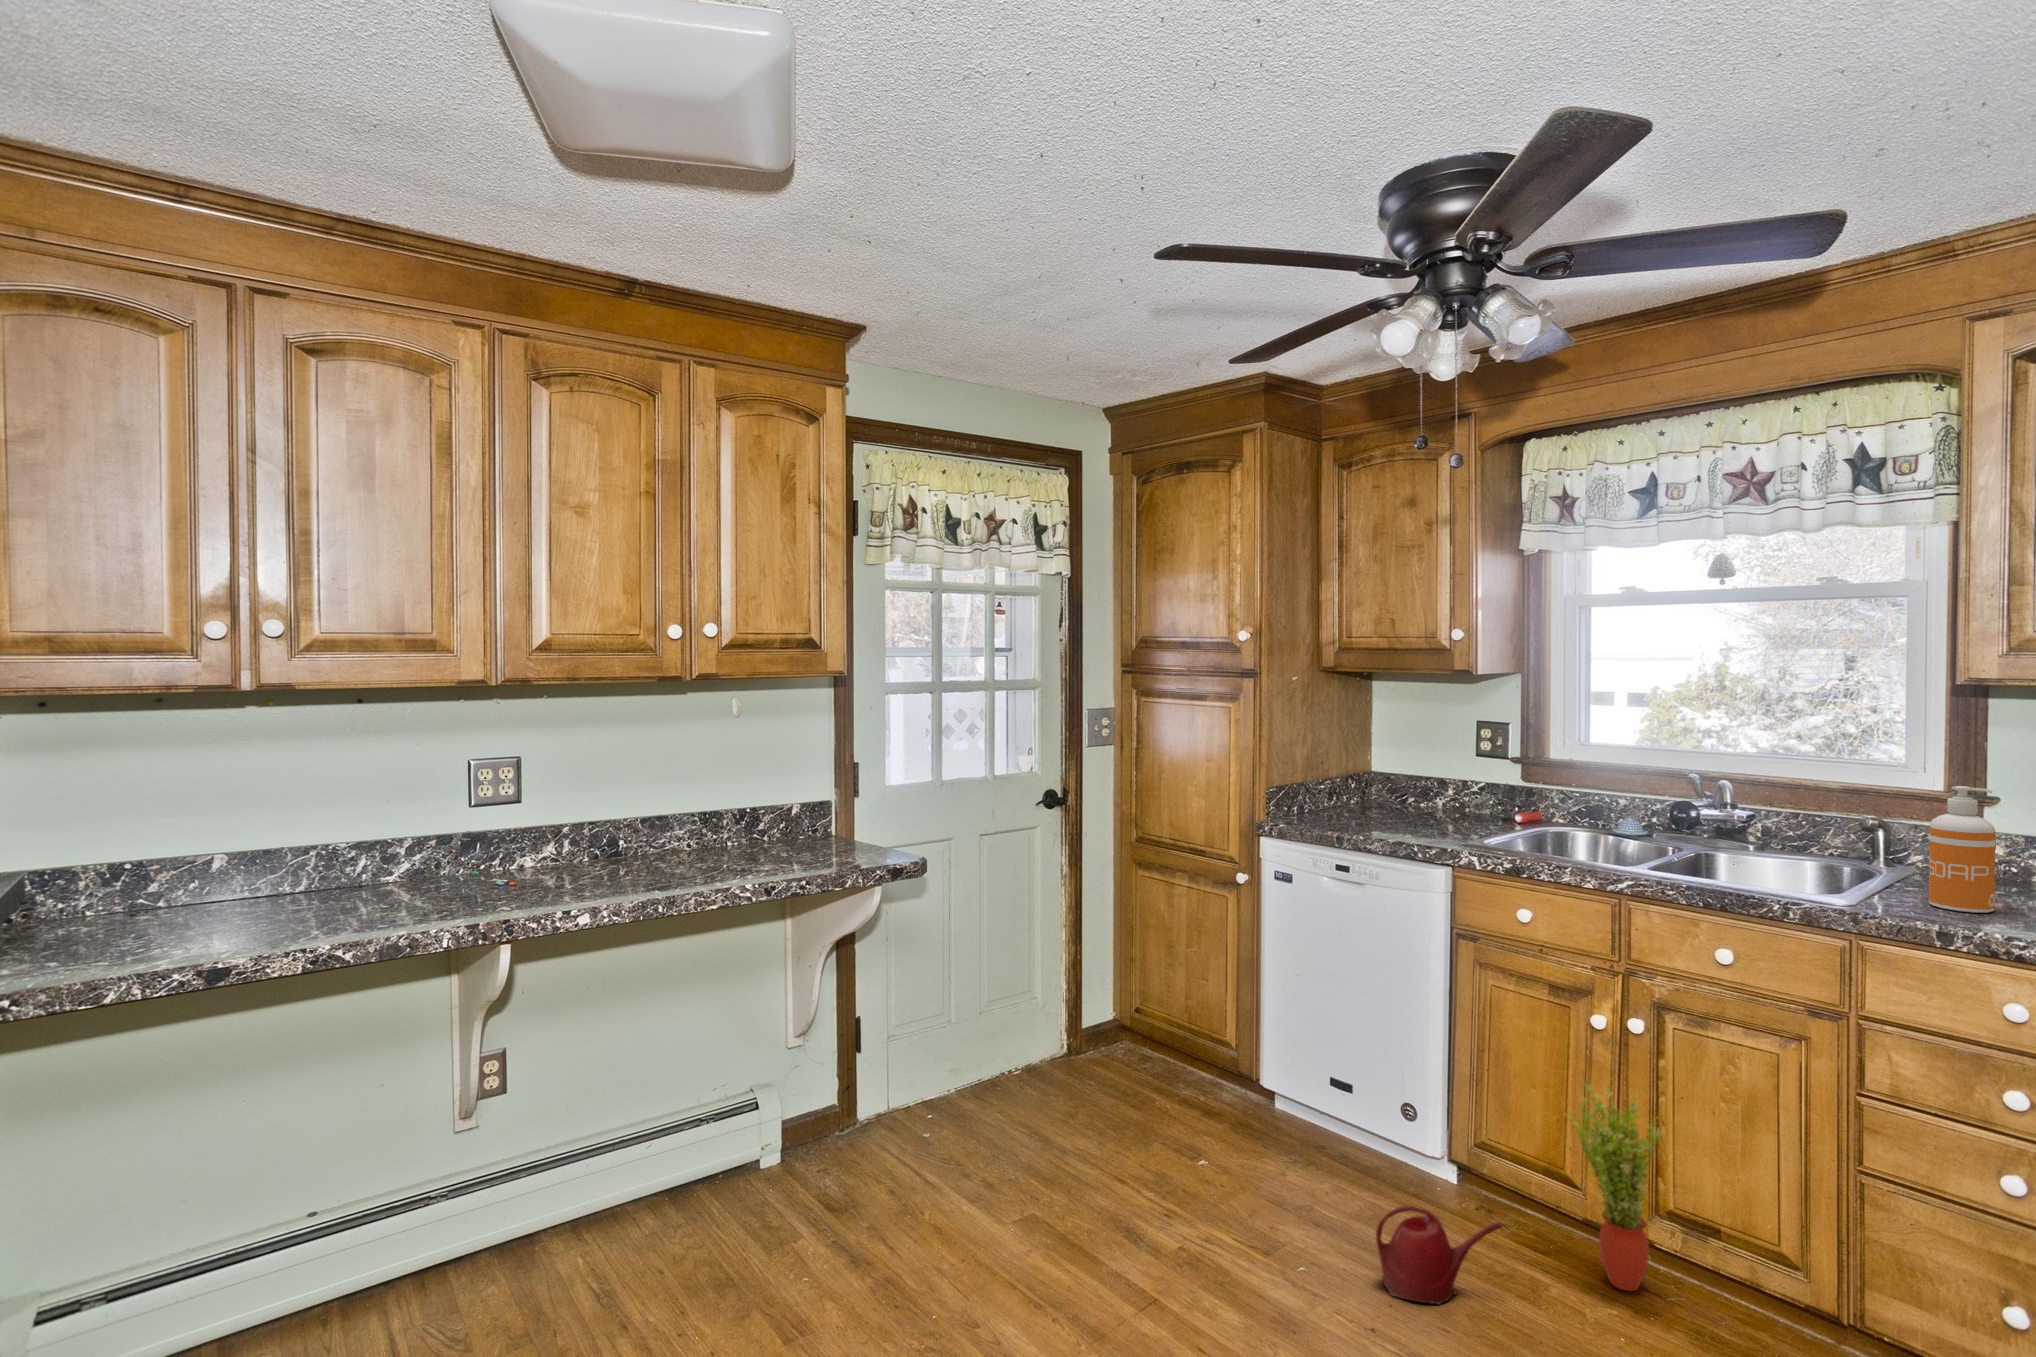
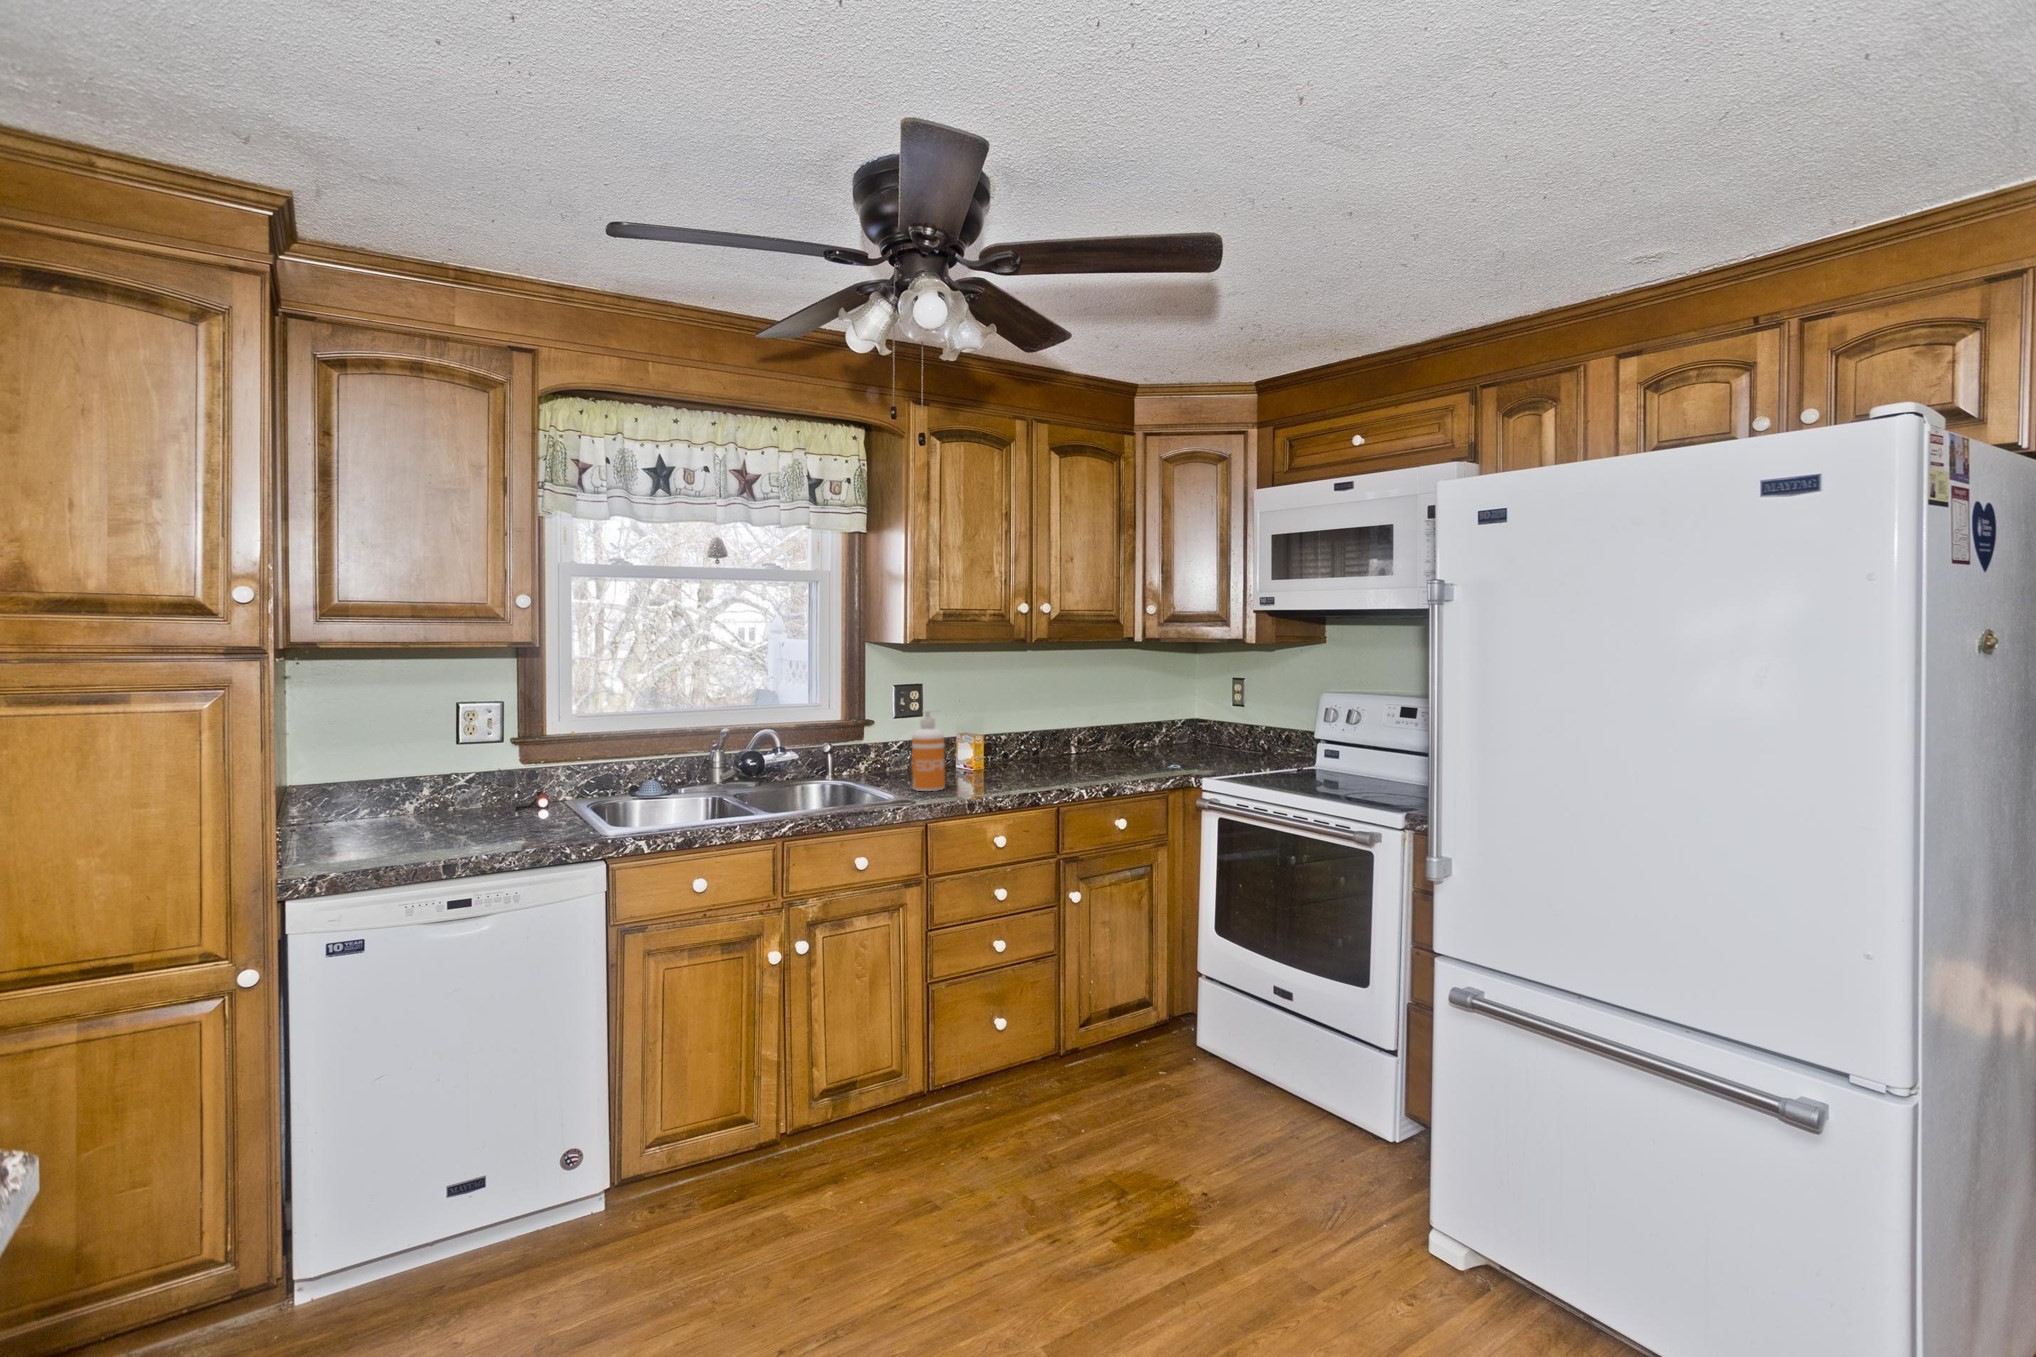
potted plant: present [1568,1086,1663,1291] -> none [789,1001,854,1175]
watering can: present [1376,1206,1502,1304] -> none [749,1169,809,1307]

